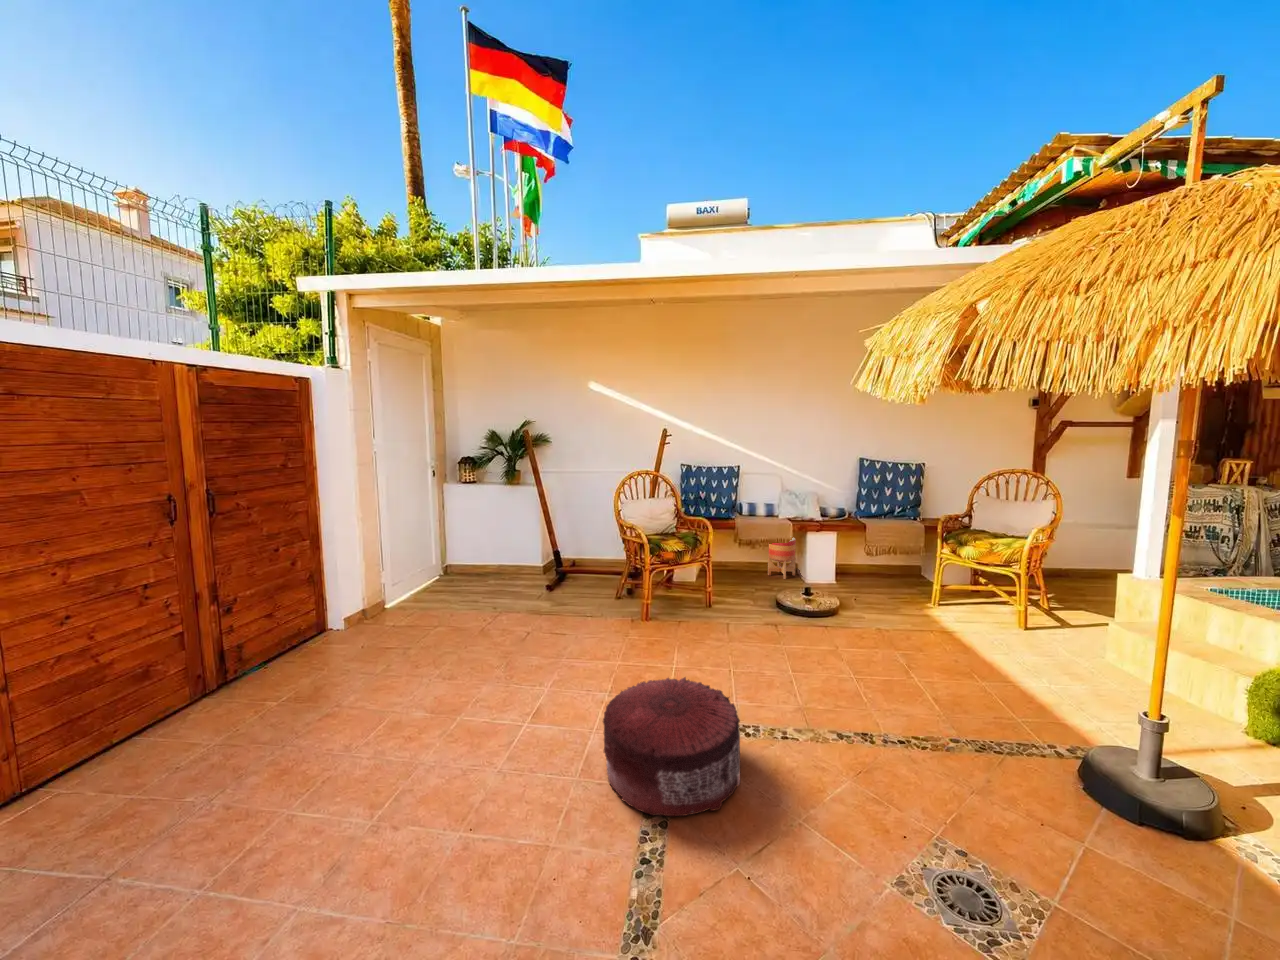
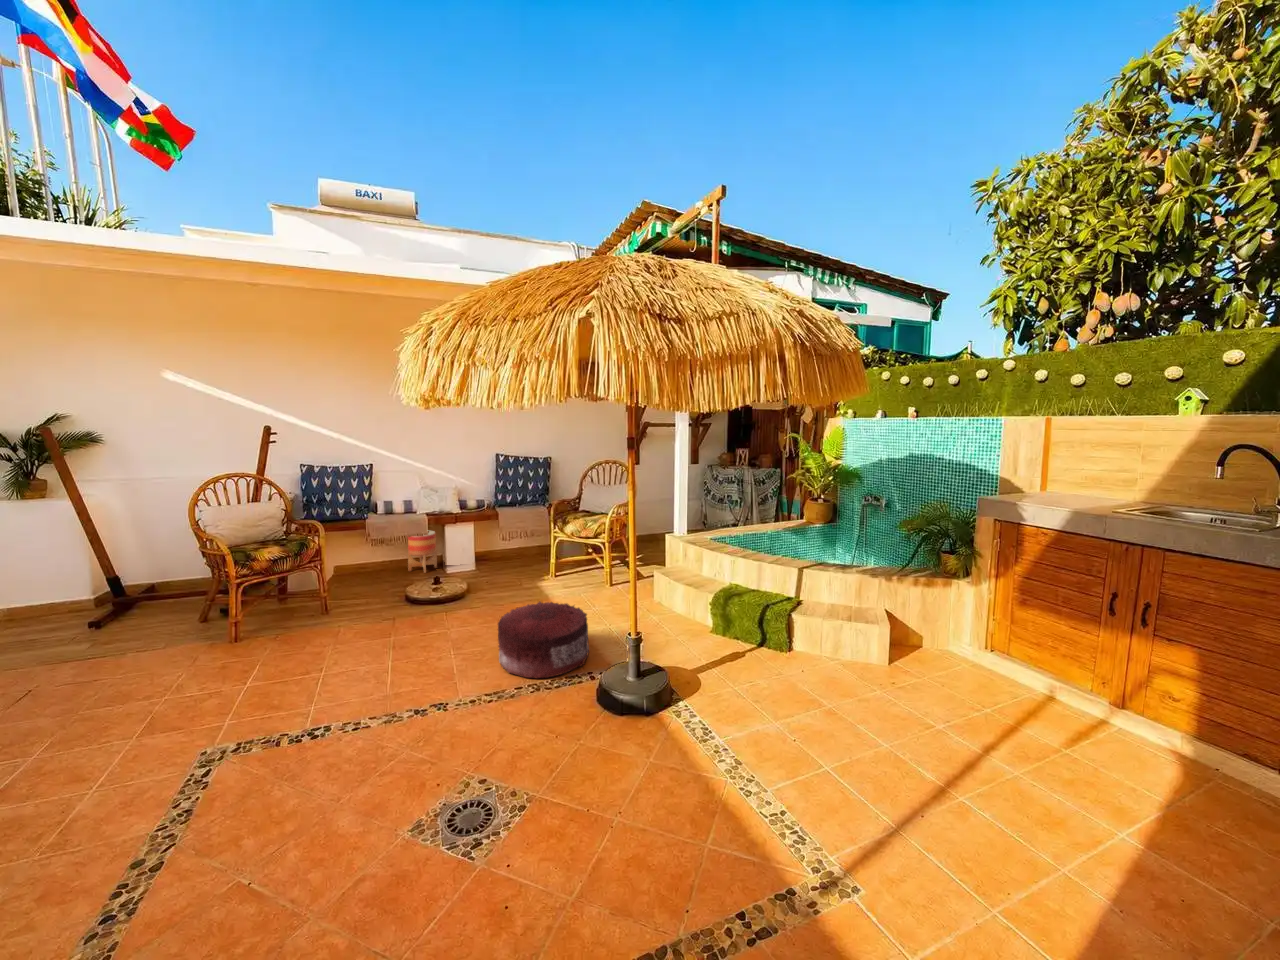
pouf: present [603,677,740,816] -> present [498,601,589,679]

